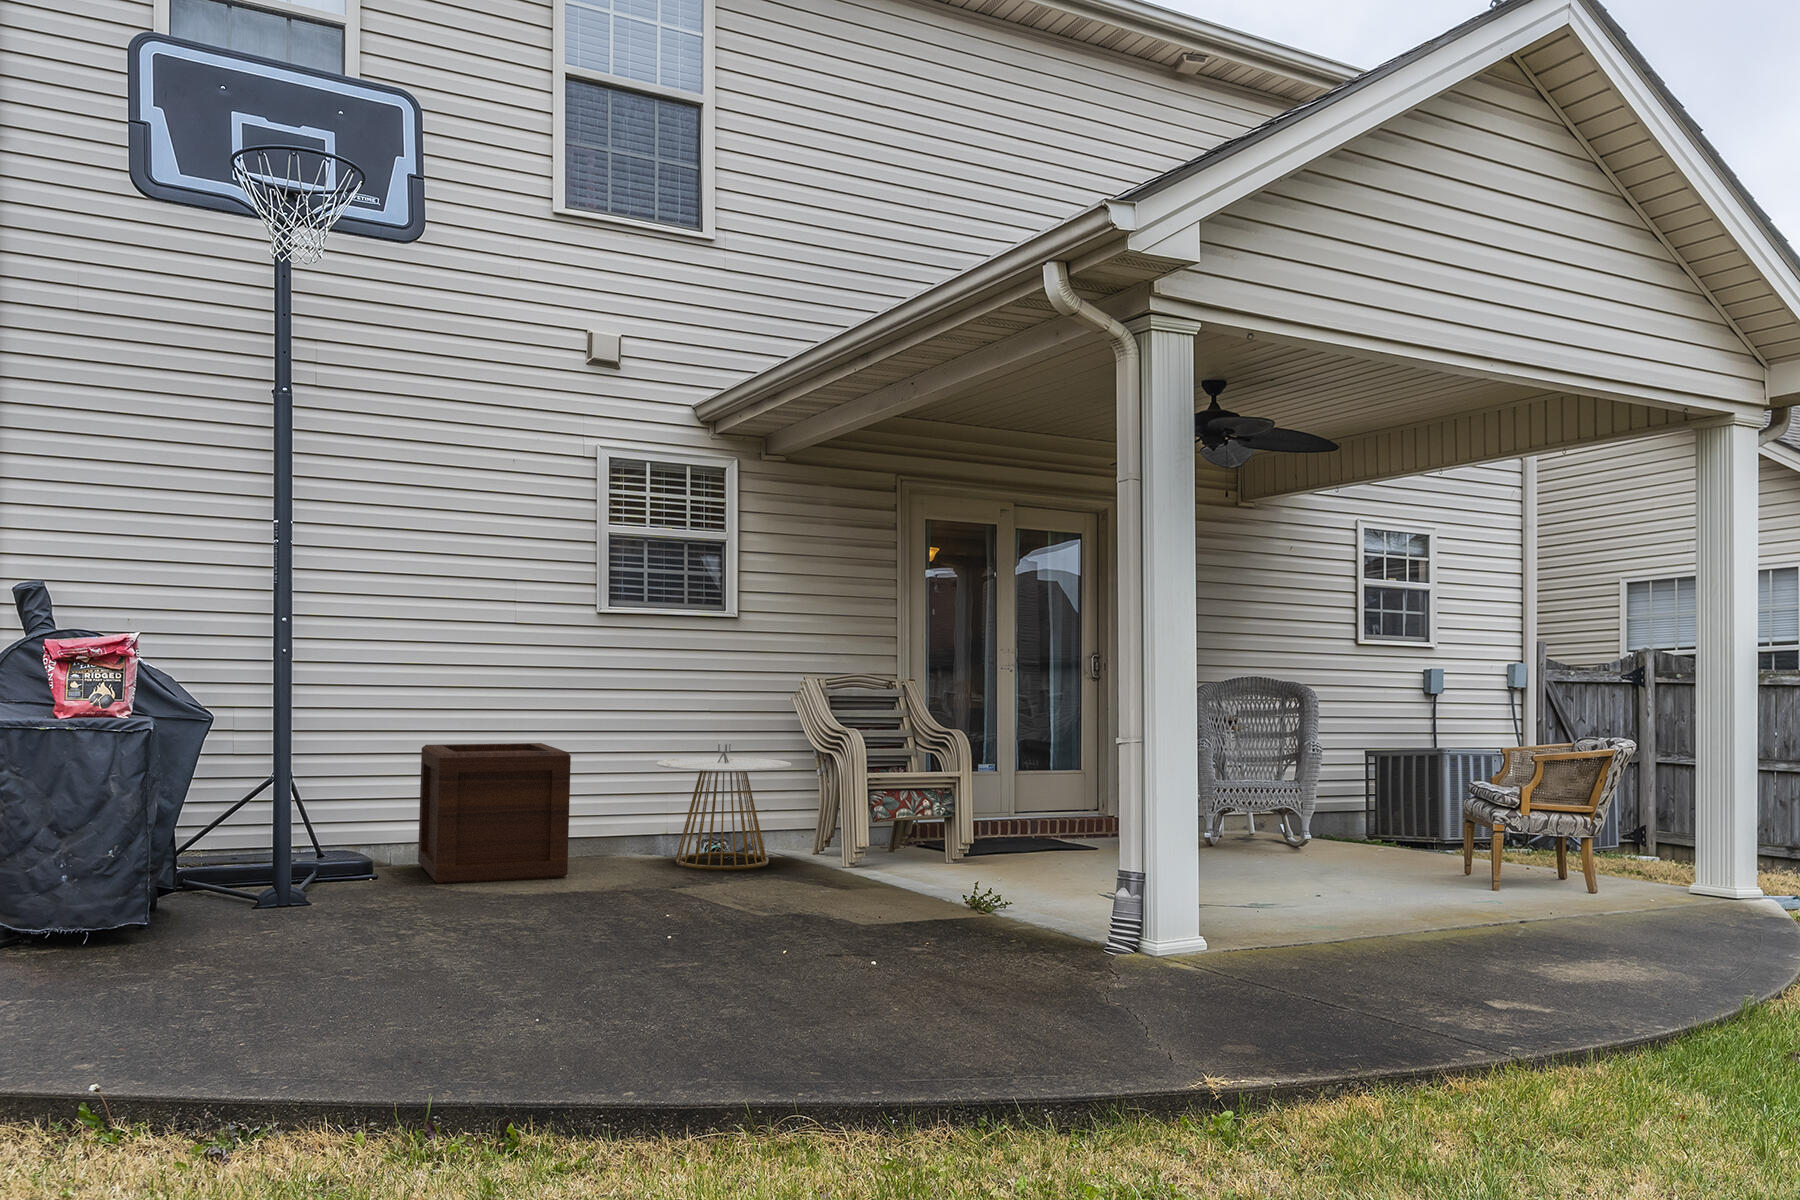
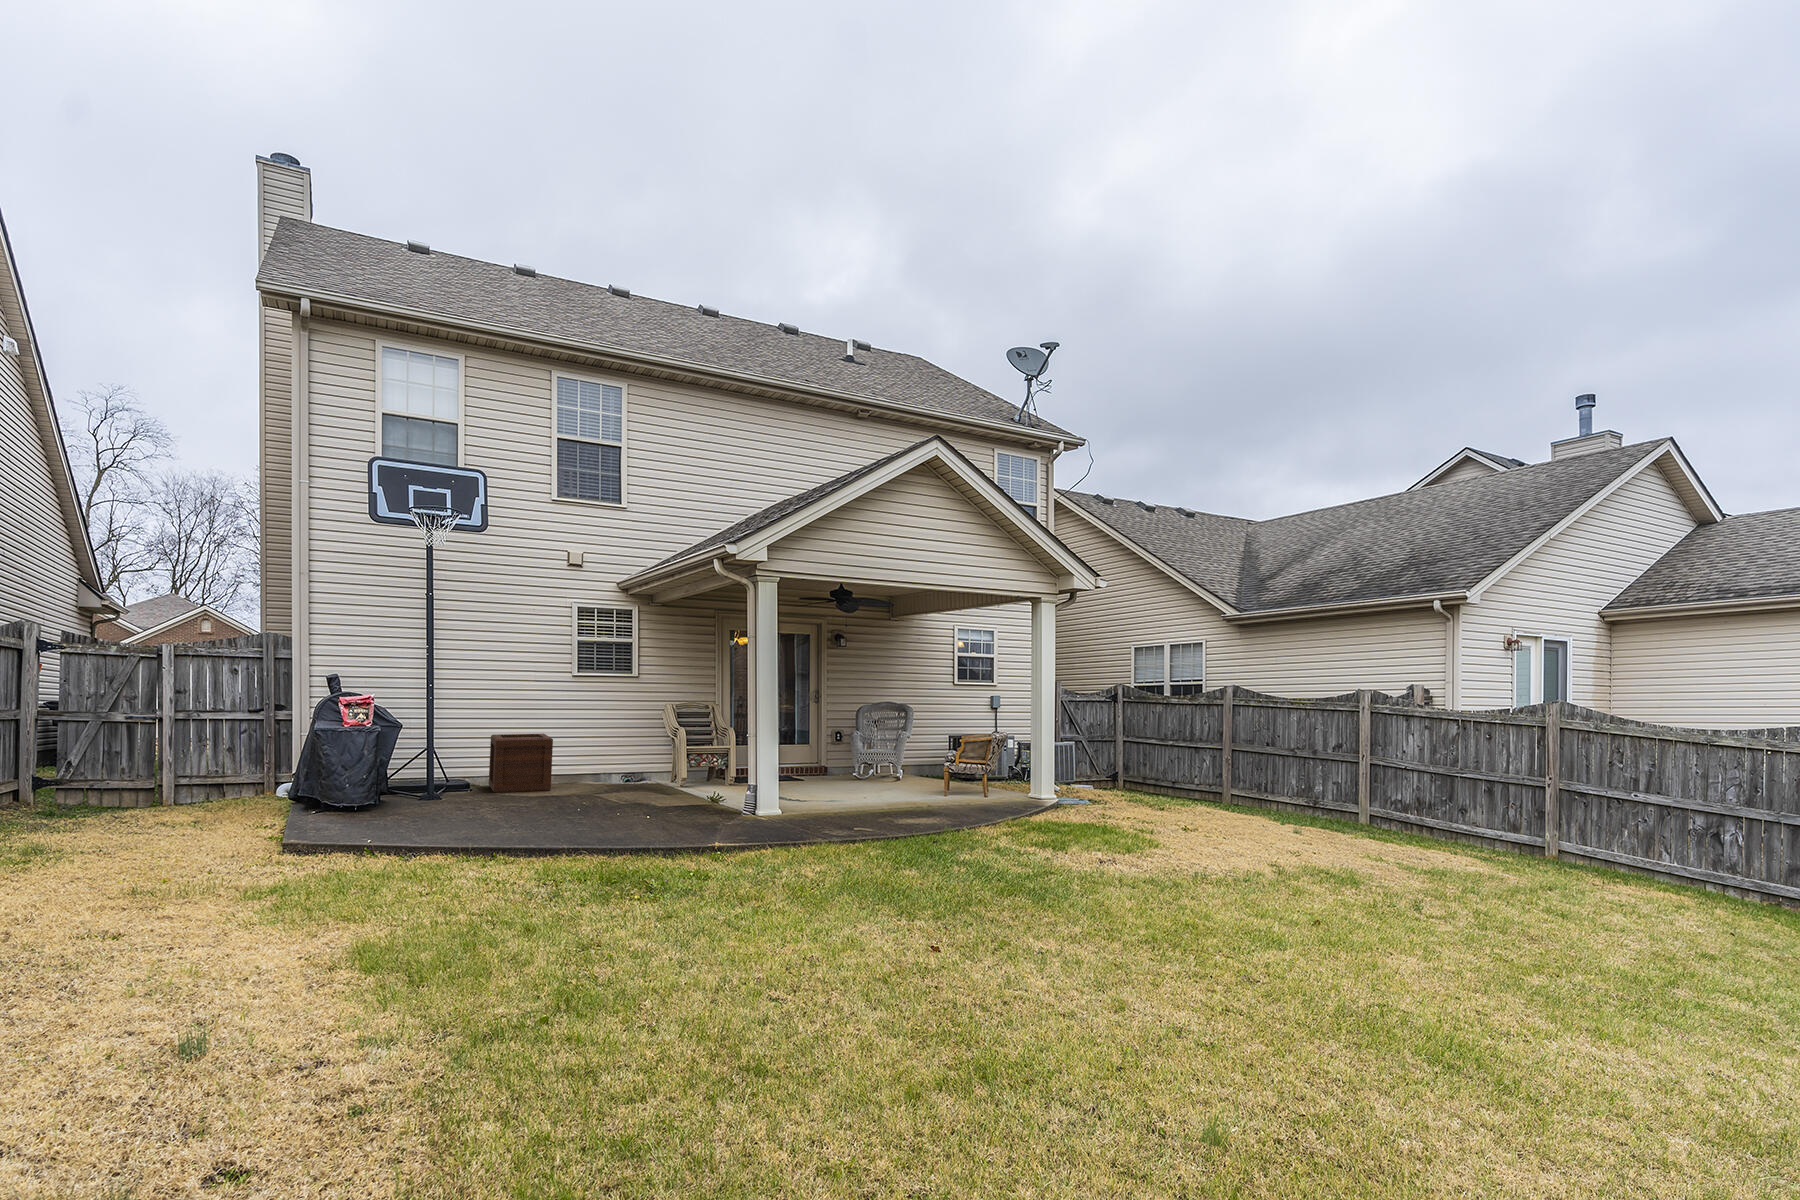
side table: present [656,741,791,870] -> none [594,732,654,788]

